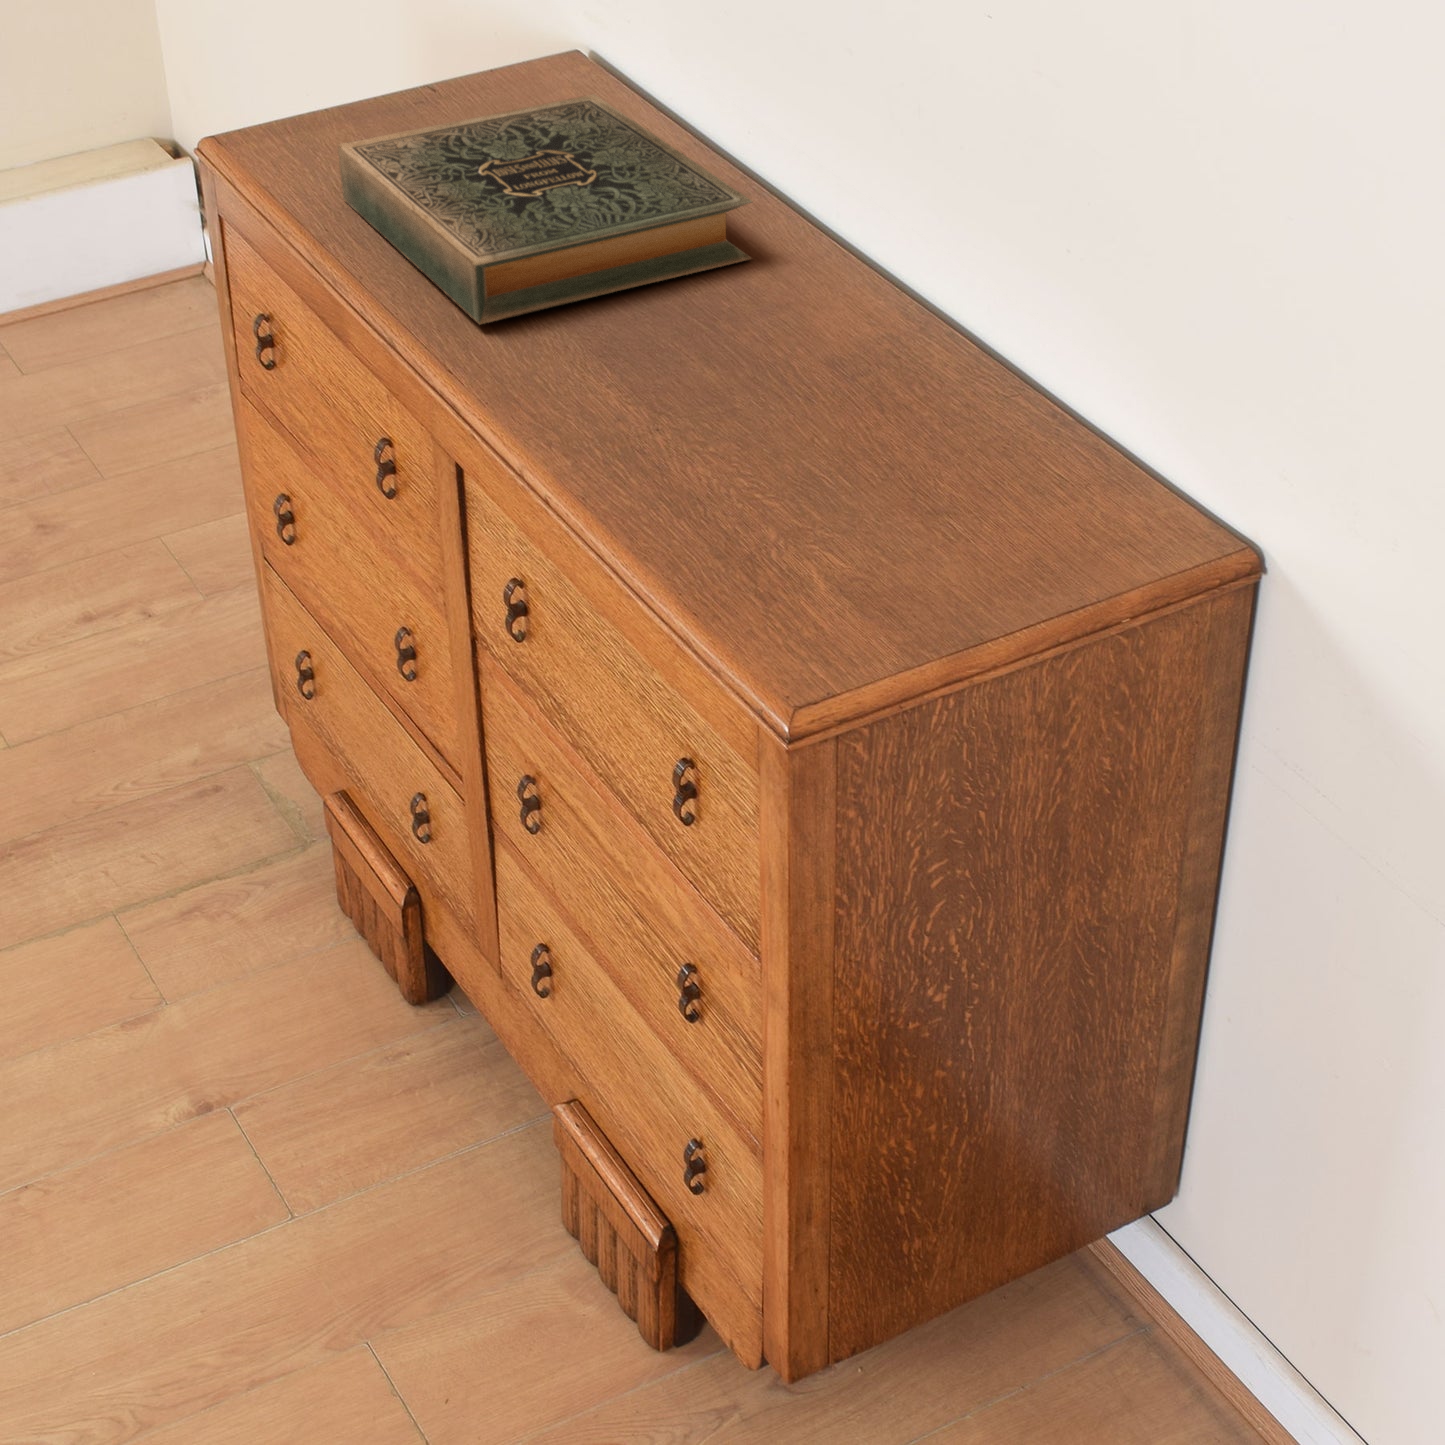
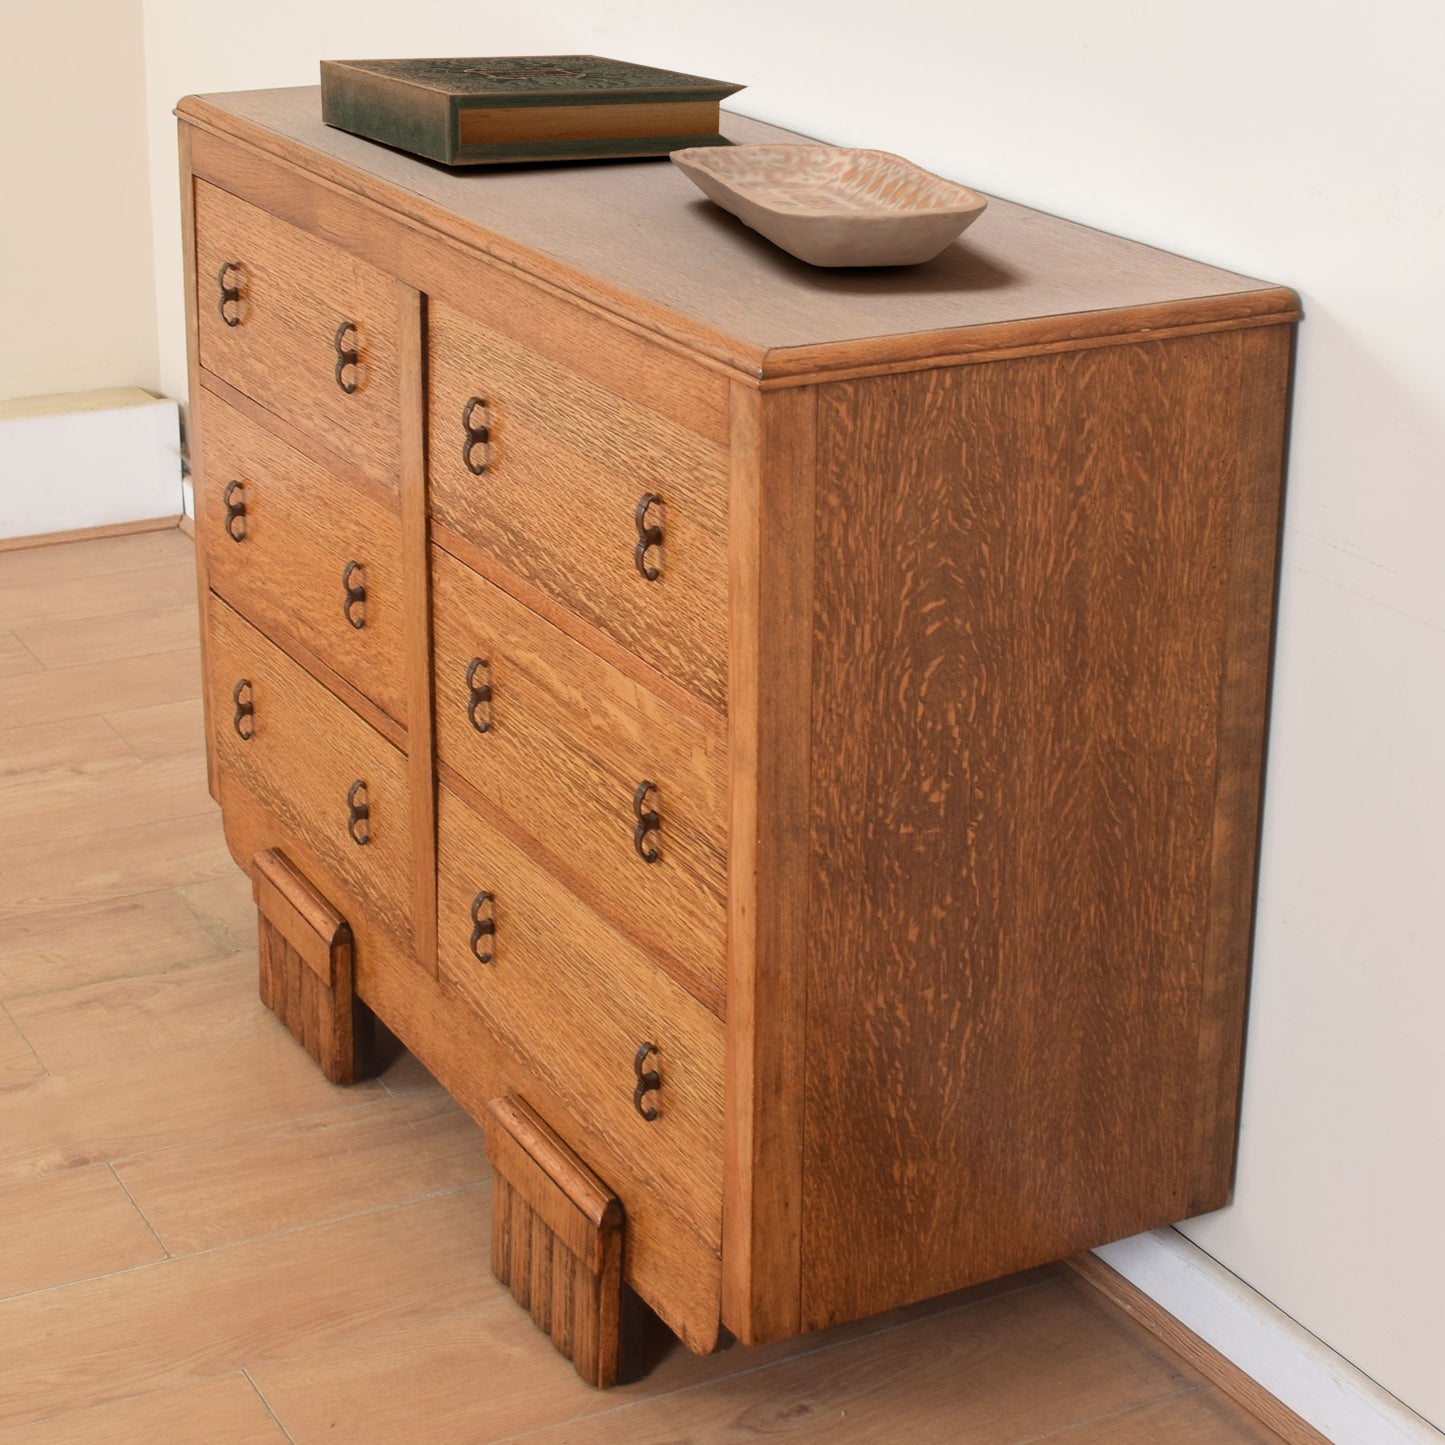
tray: none [687,315,986,558] -> present [669,143,988,267]

